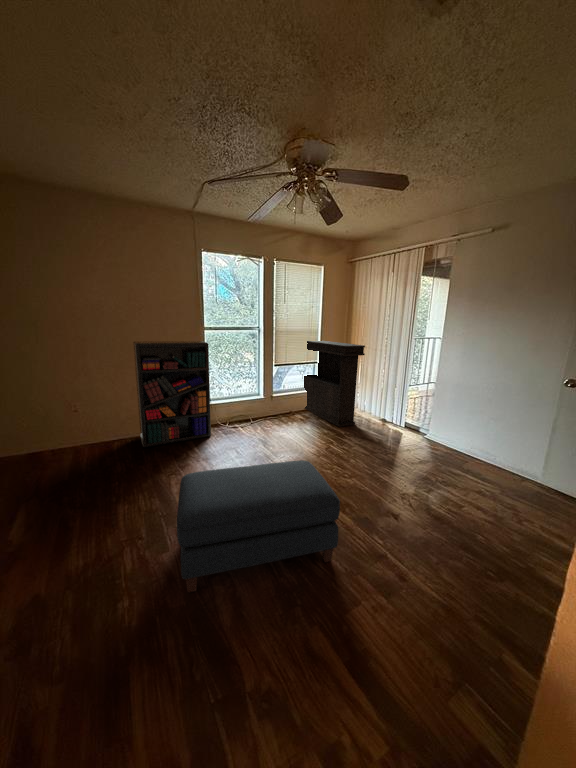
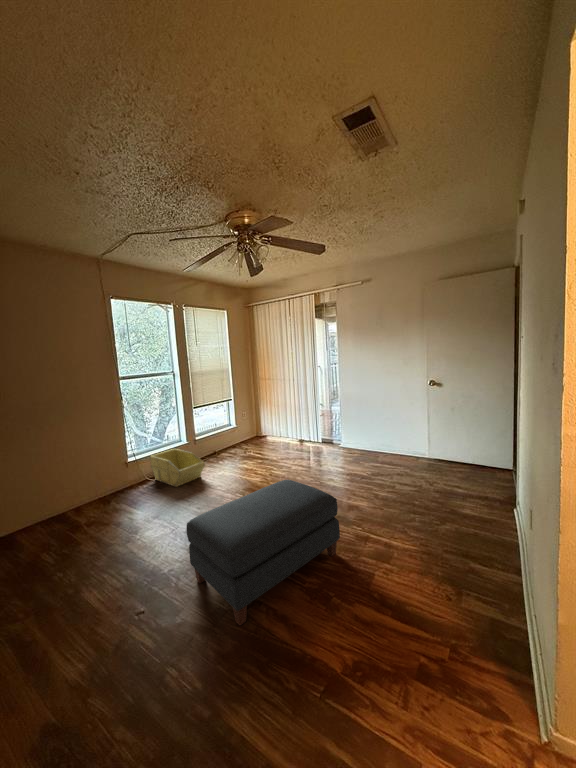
bookshelf: present [133,341,211,447] -> none [36,392,146,528]
console table: present [304,341,365,427] -> none [212,377,281,455]
storage bin: none [225,401,266,436] -> present [150,449,205,487]

